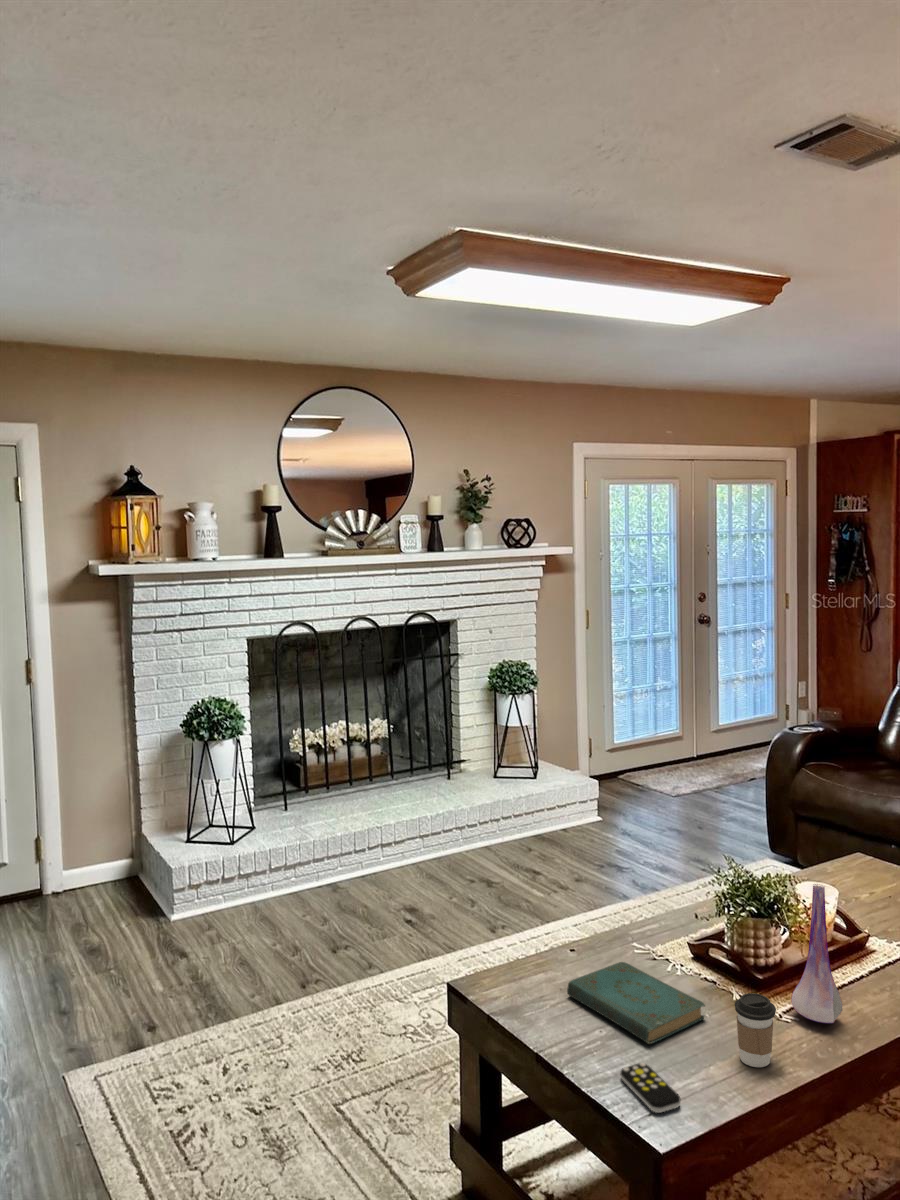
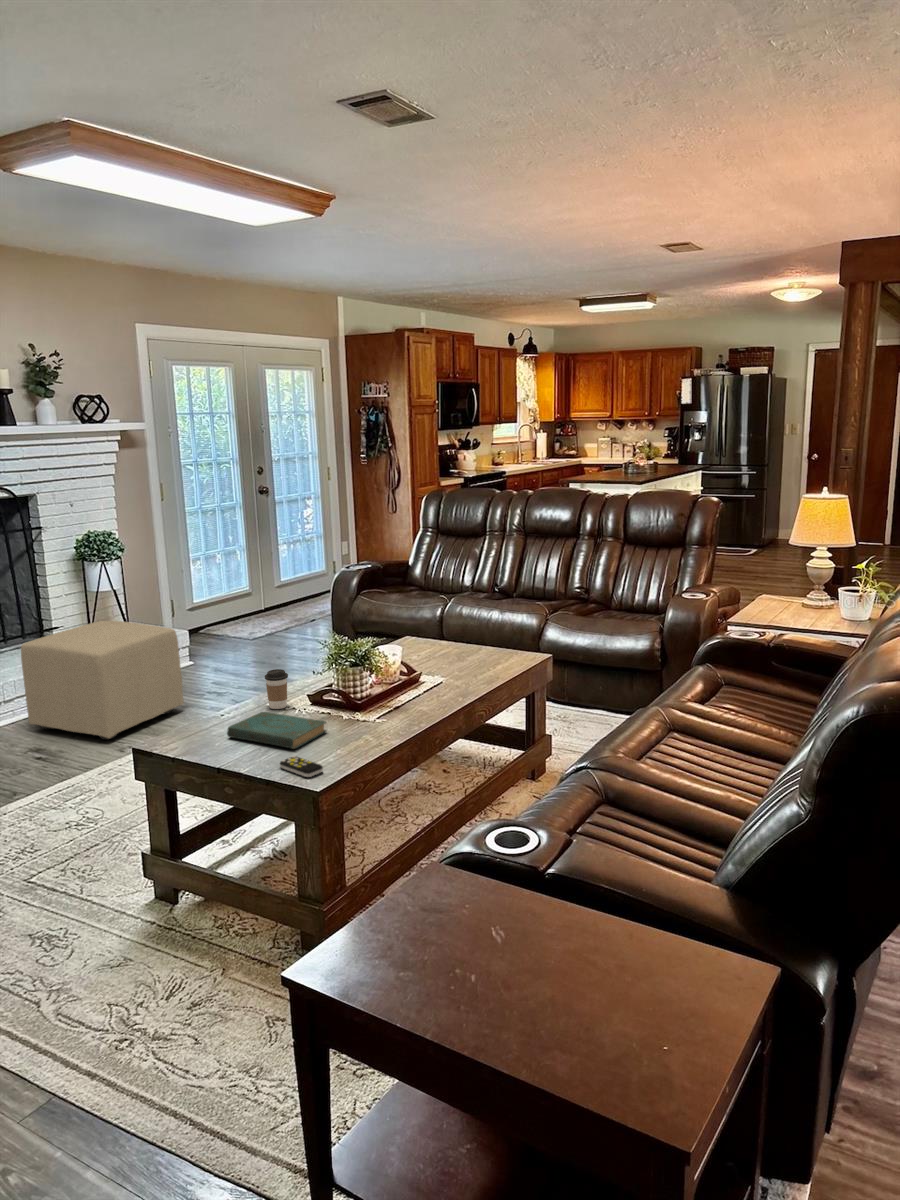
ottoman: none [411,766,575,910] -> present [21,621,184,740]
vase: present [791,884,842,1023] -> none [377,628,412,721]
coffee cup: present [735,993,776,1067] -> present [265,669,288,709]

